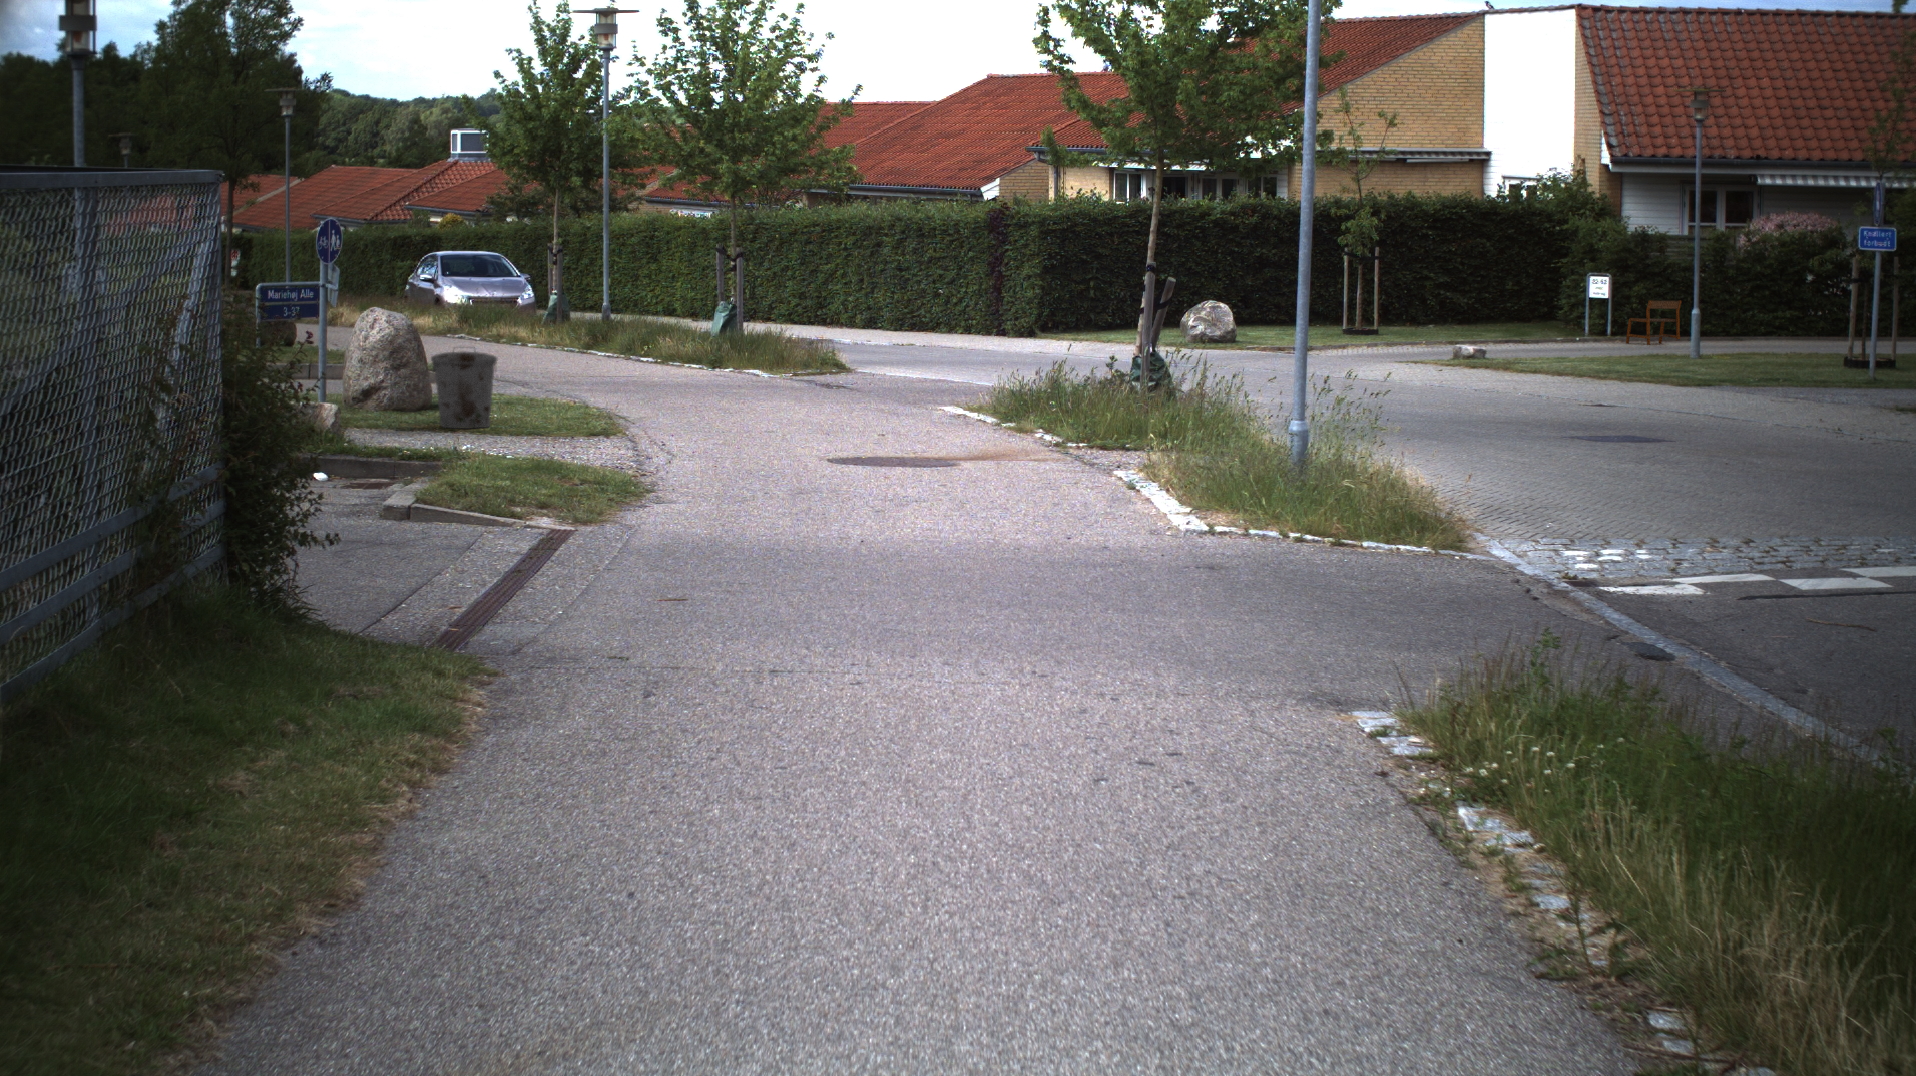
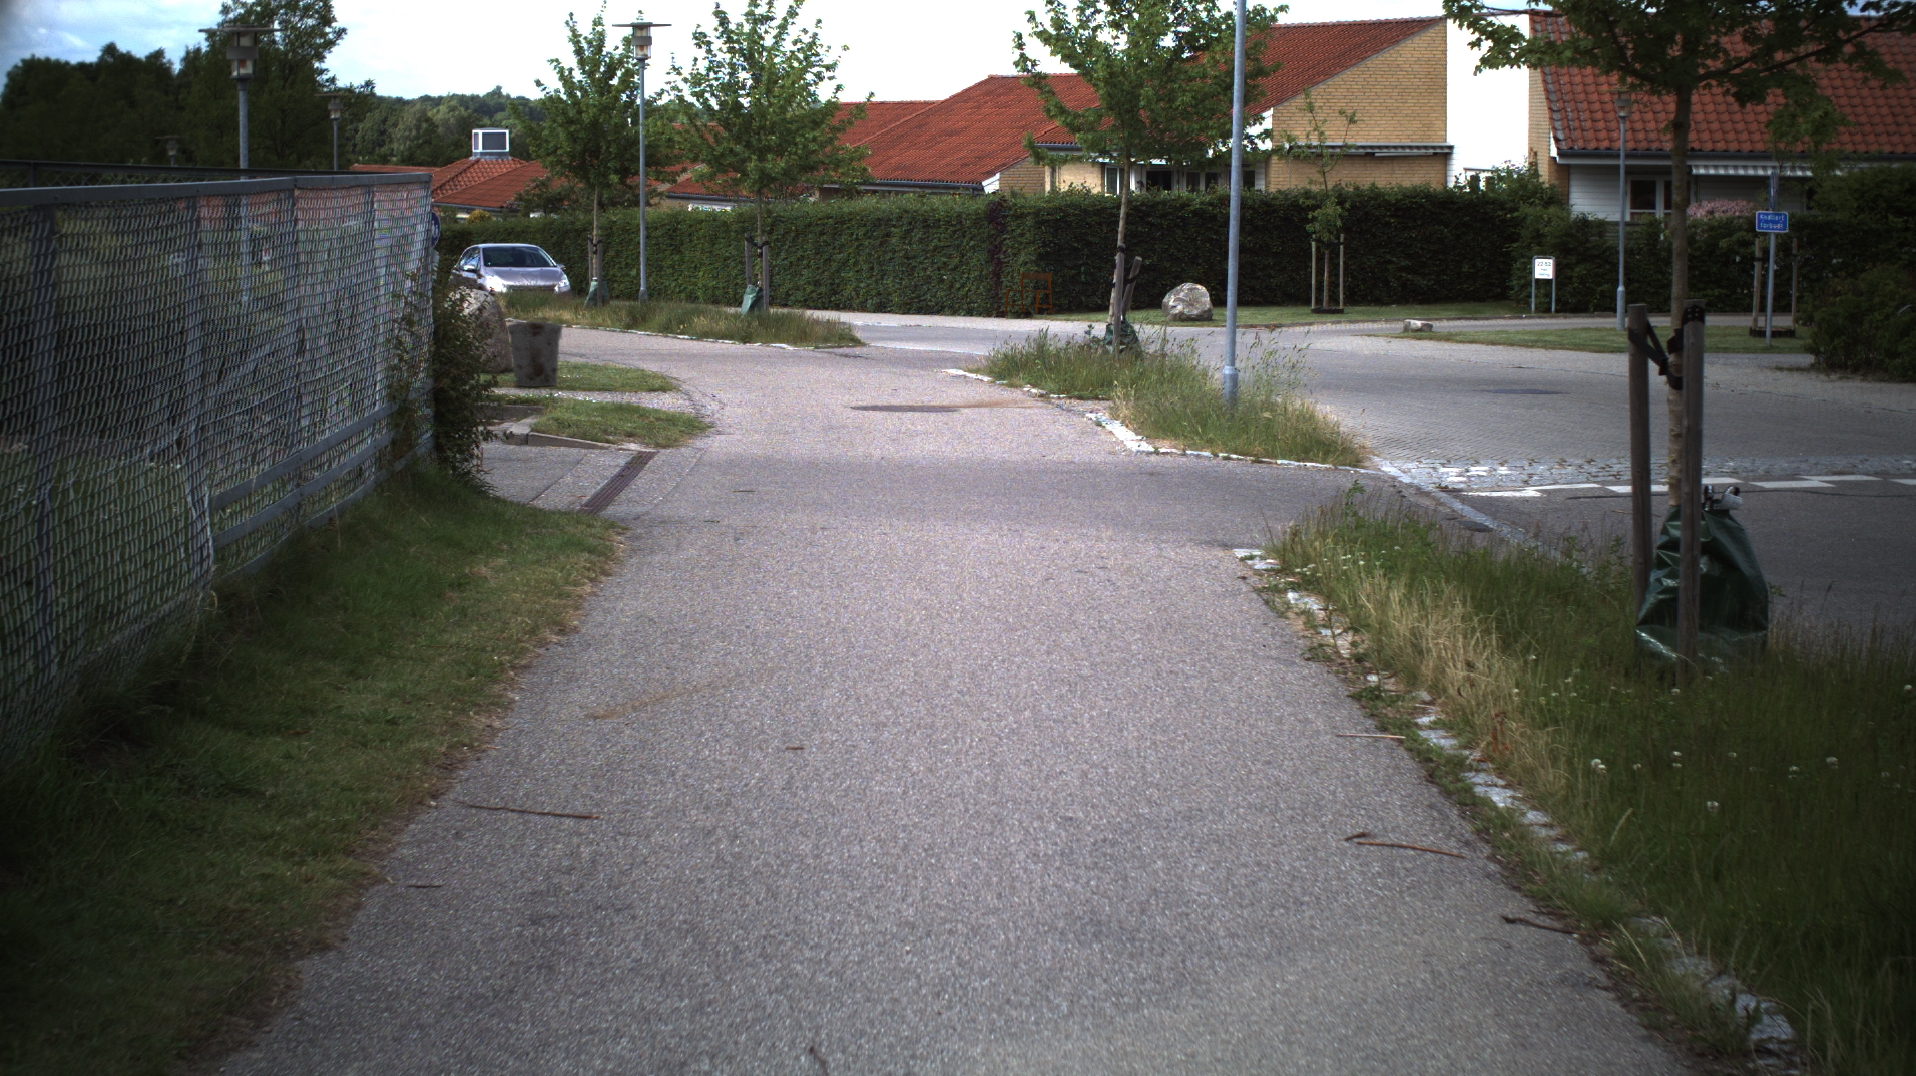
bench: present [1626,300,1682,345] -> present [1005,272,1053,314]

